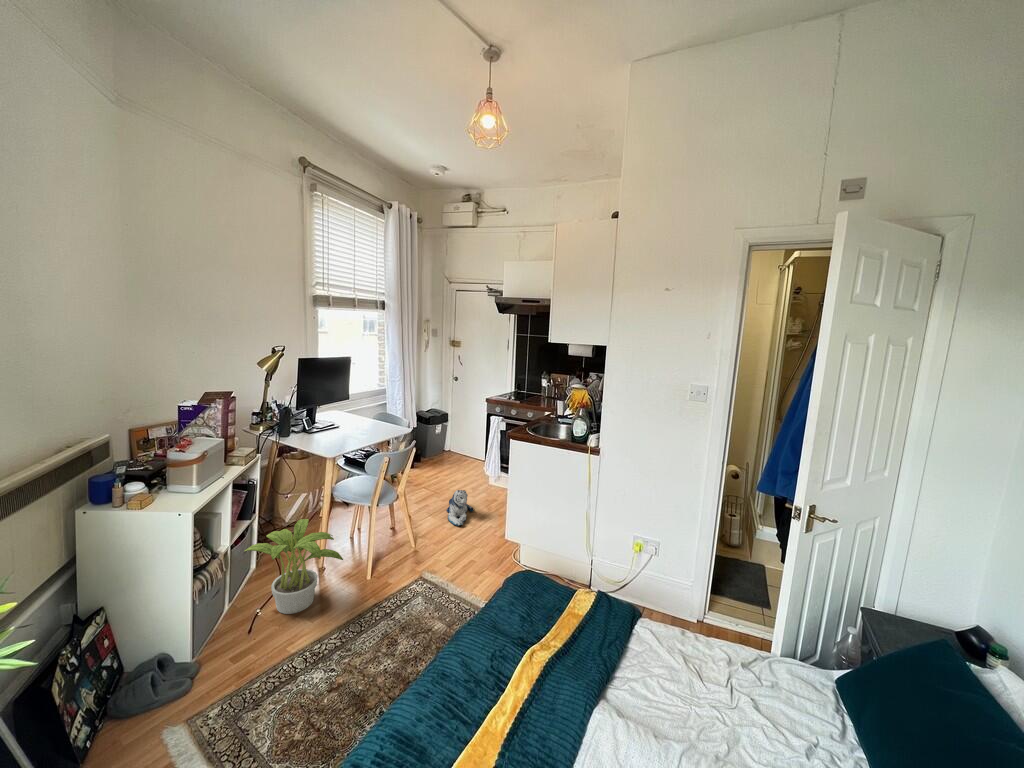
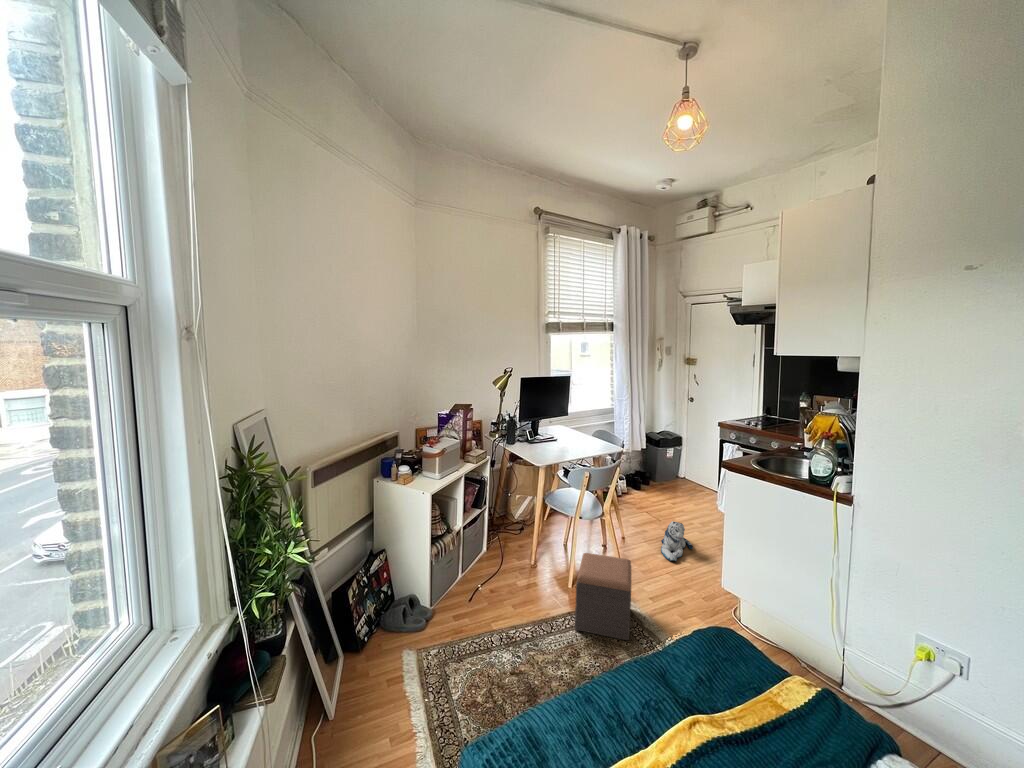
potted plant: present [245,519,343,614] -> none [472,517,544,598]
footstool: none [384,534,440,618] -> present [575,553,631,640]

